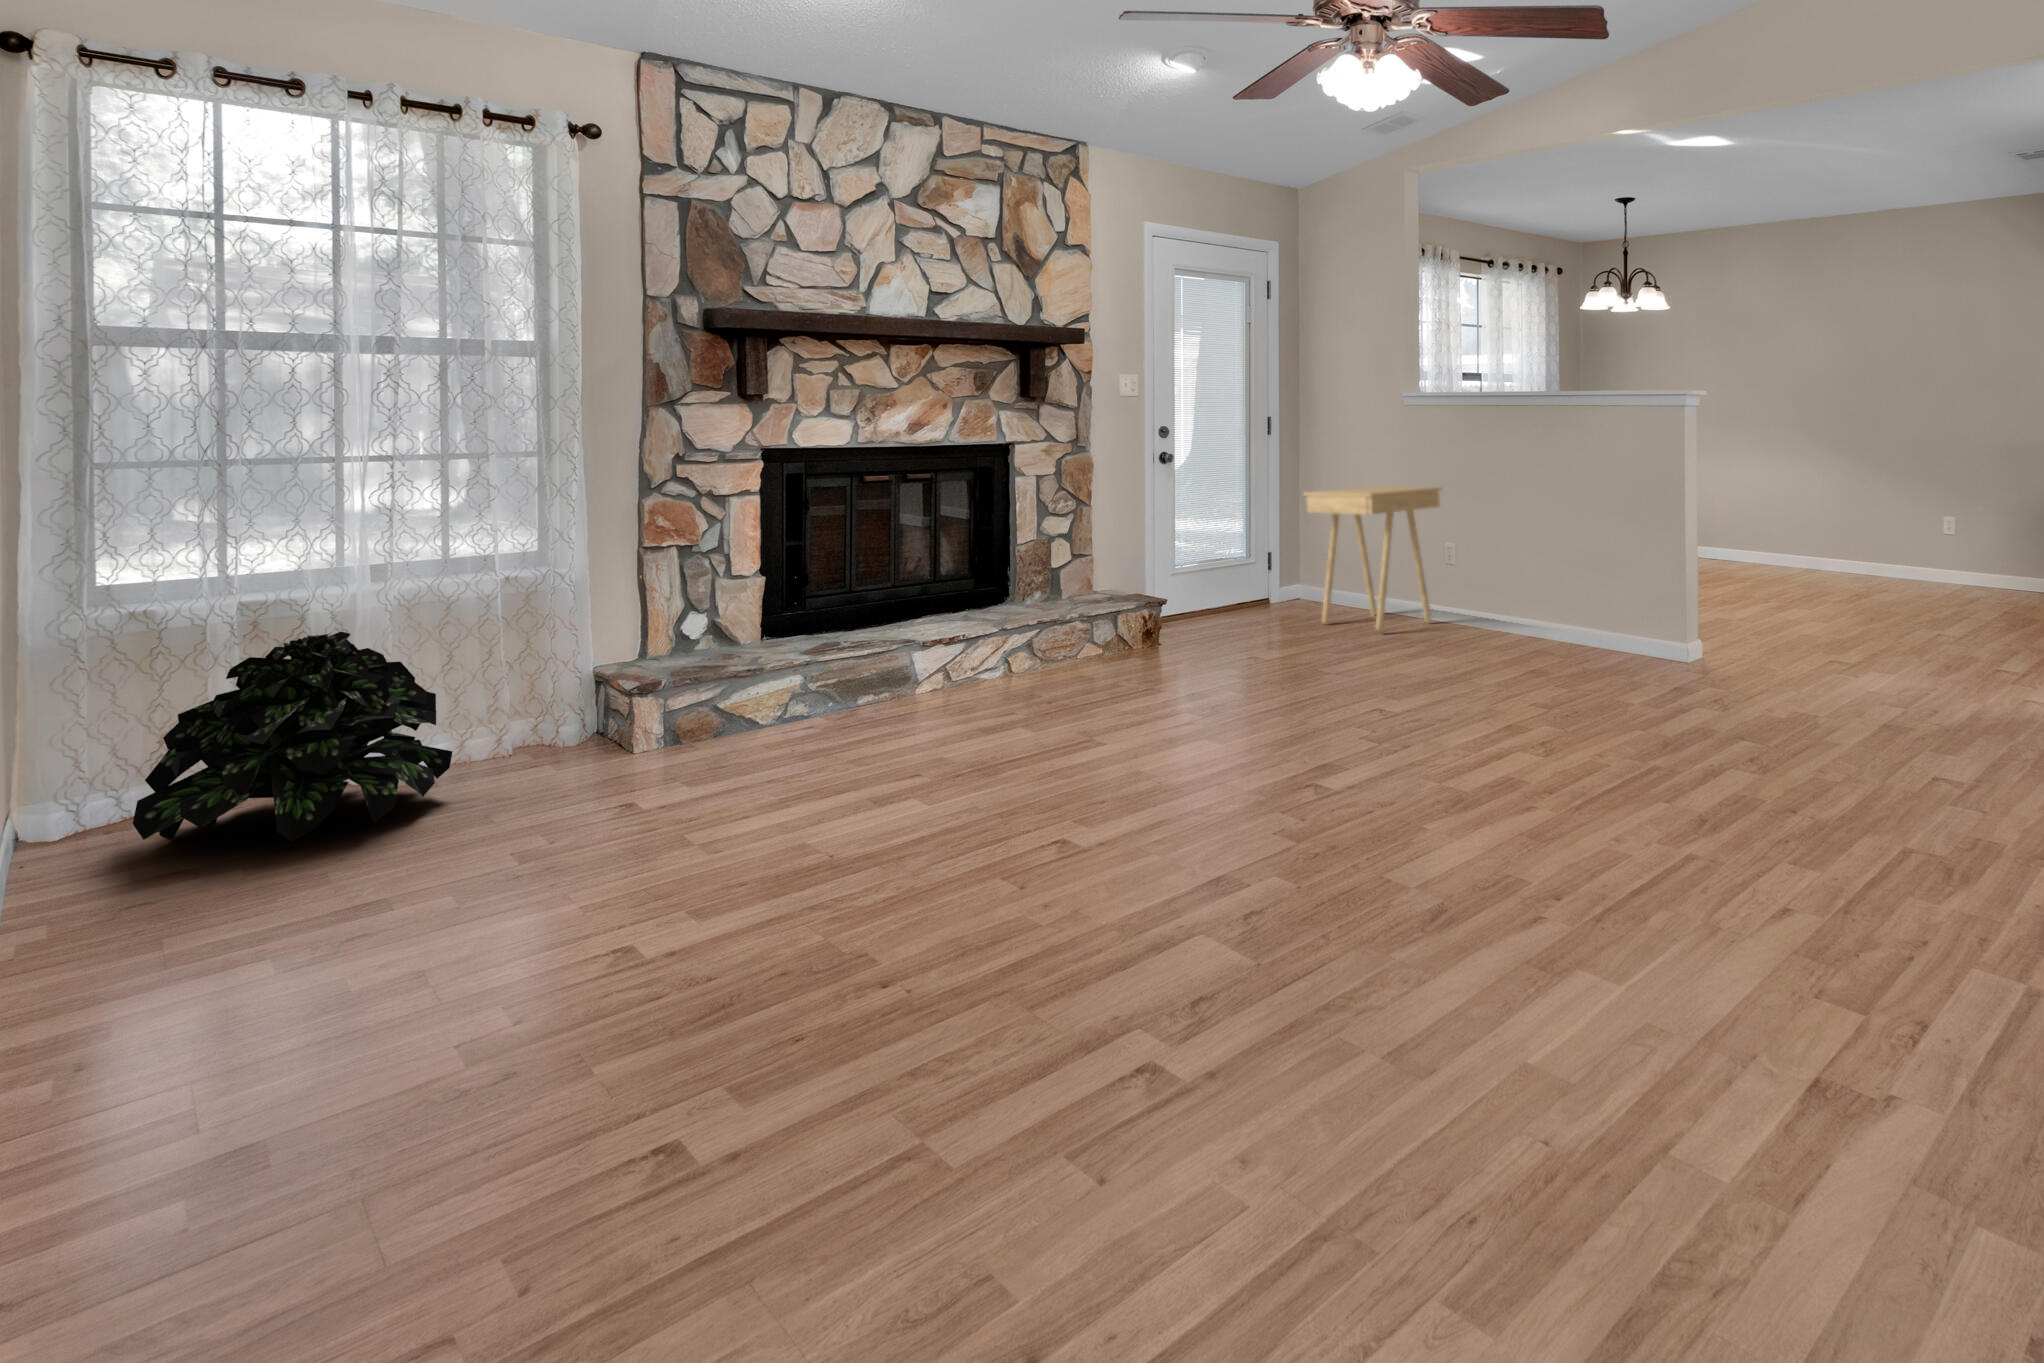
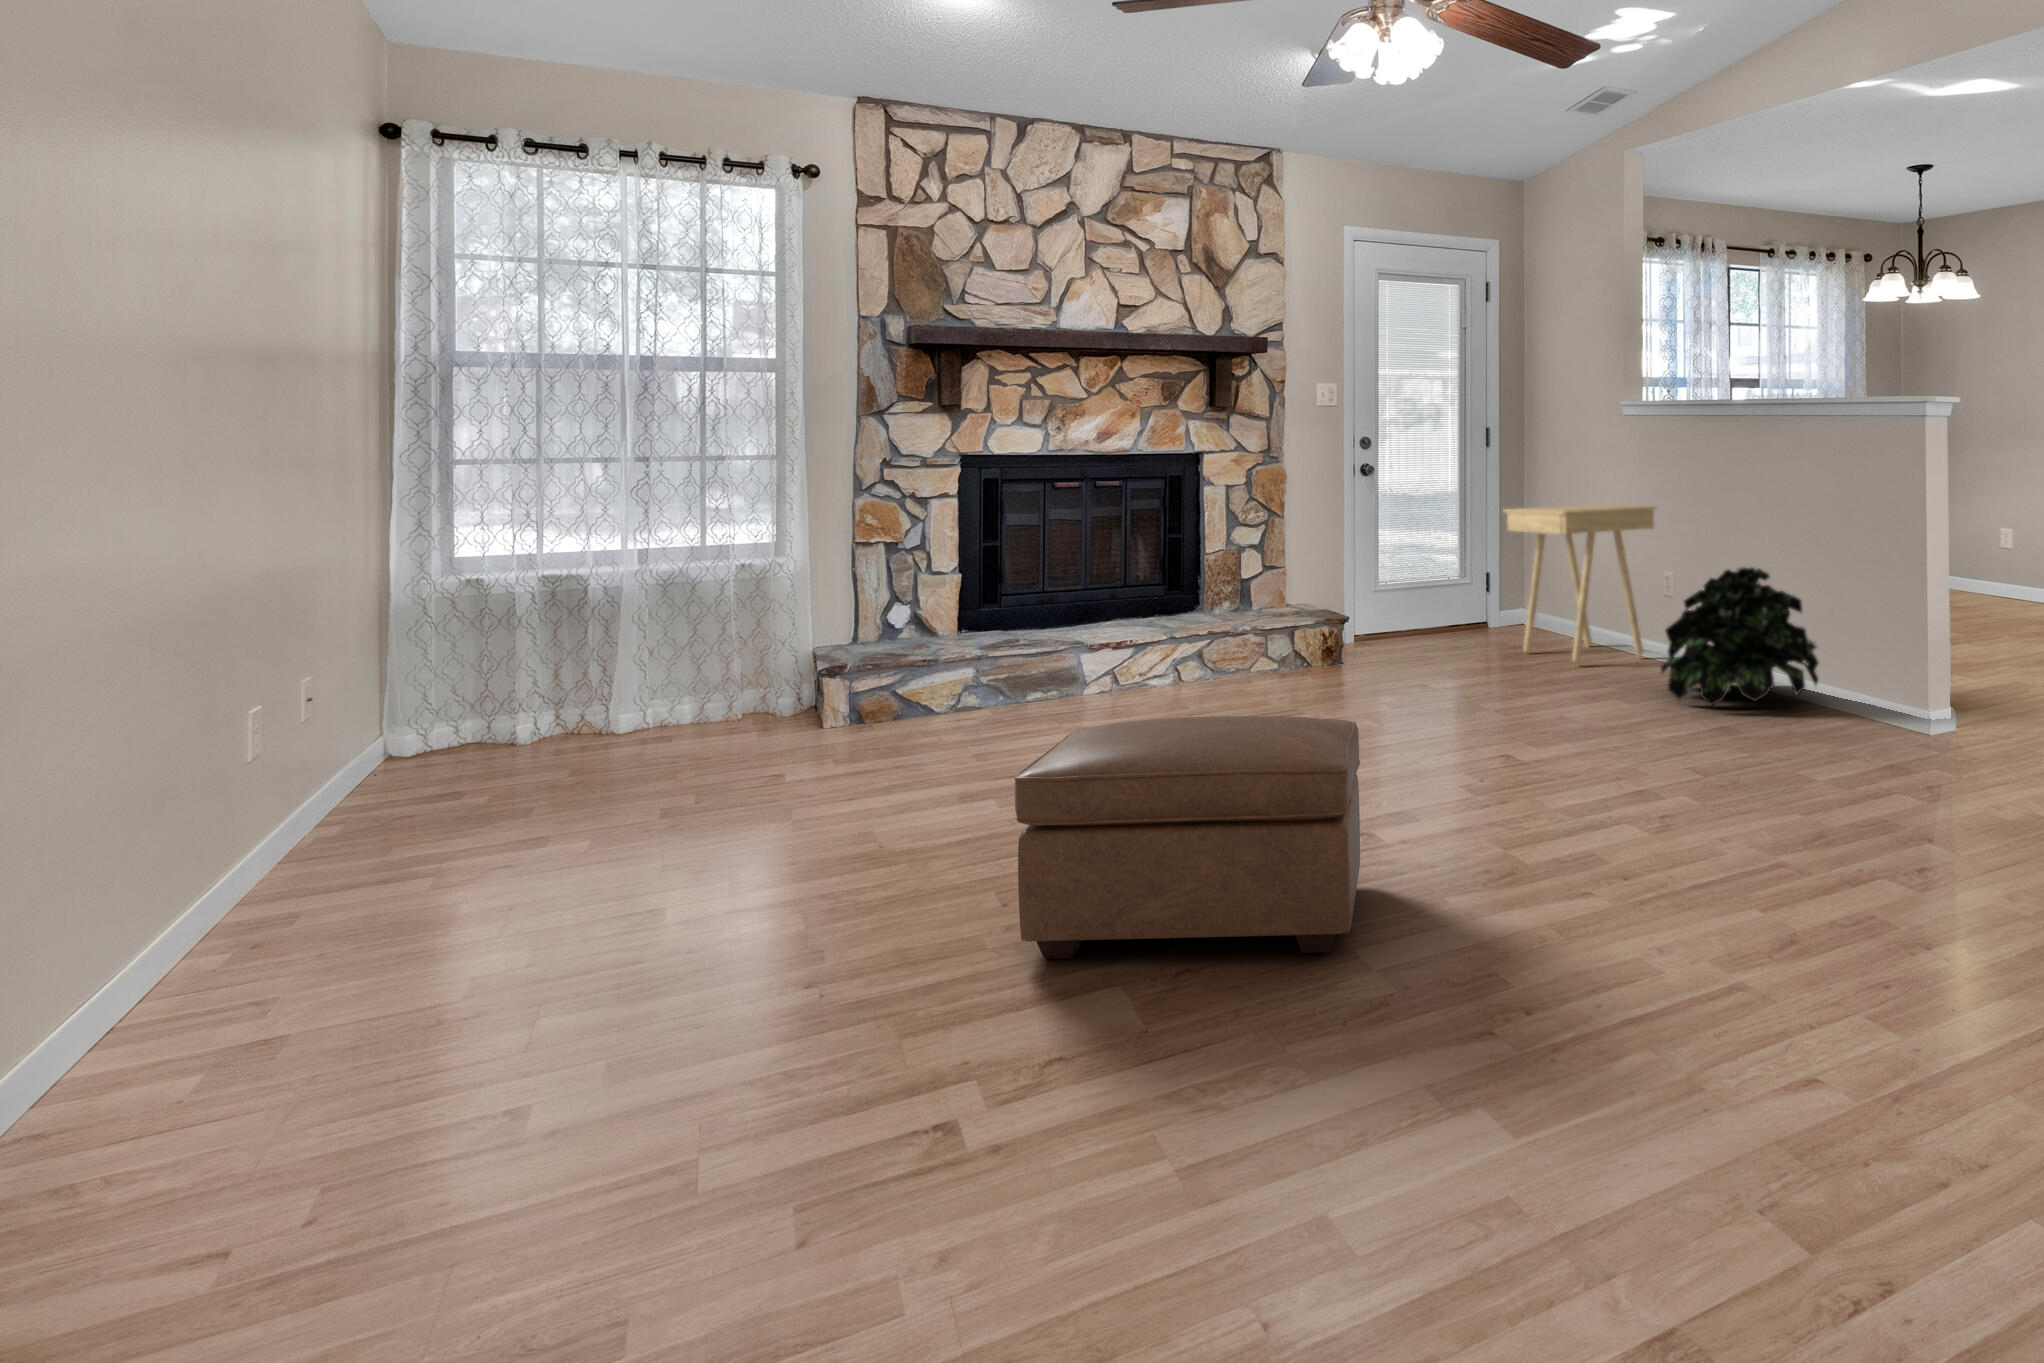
potted plant: present [133,632,452,841] -> present [1661,567,1818,705]
ottoman: none [1070,711,1424,993] -> present [1015,716,1360,959]

